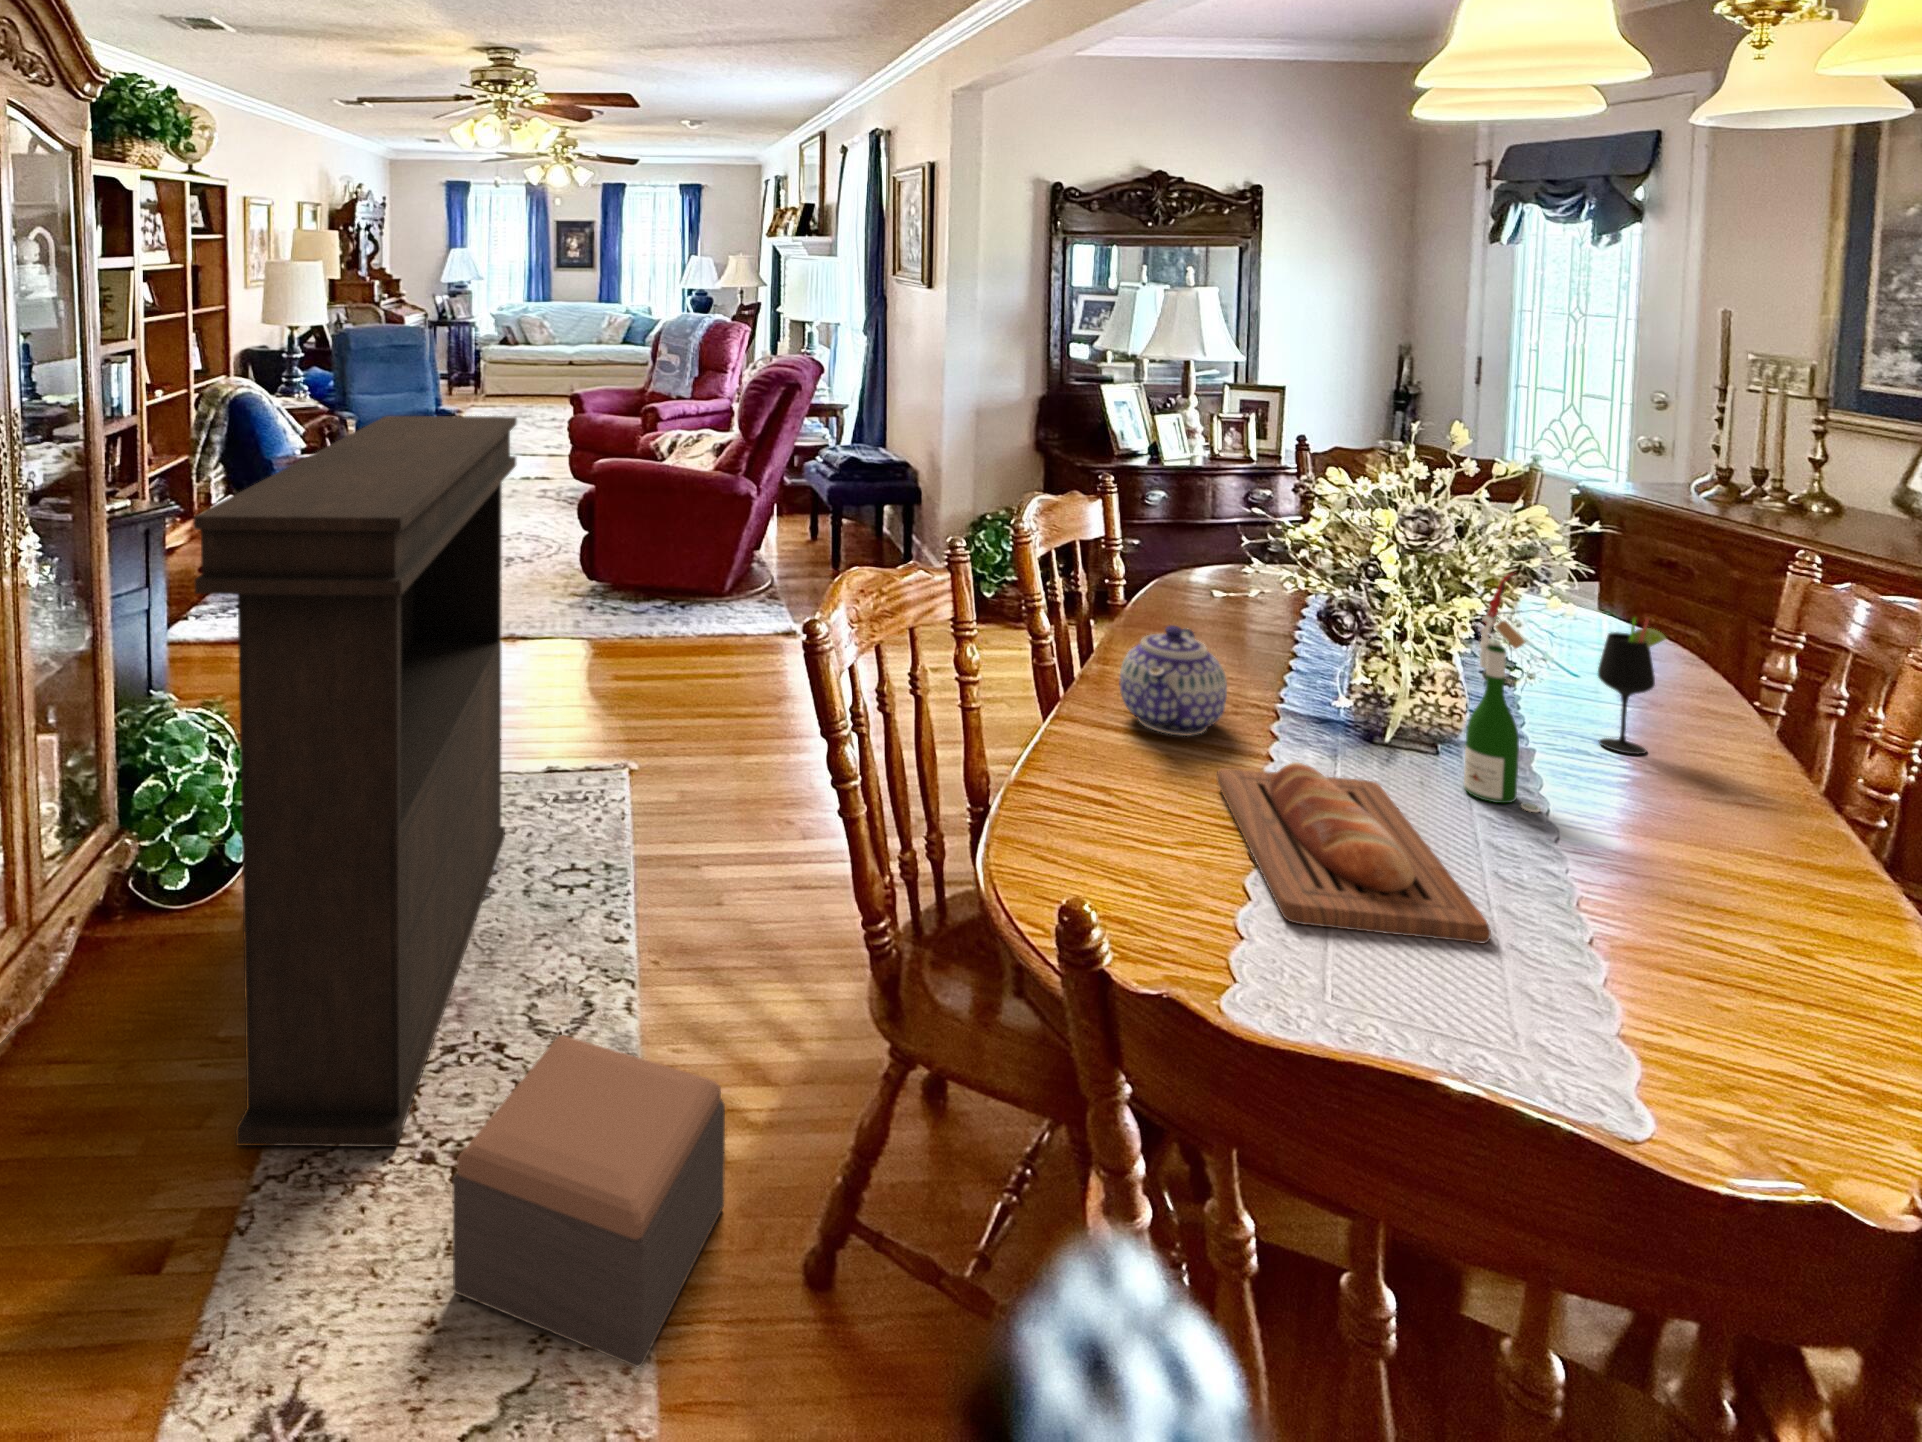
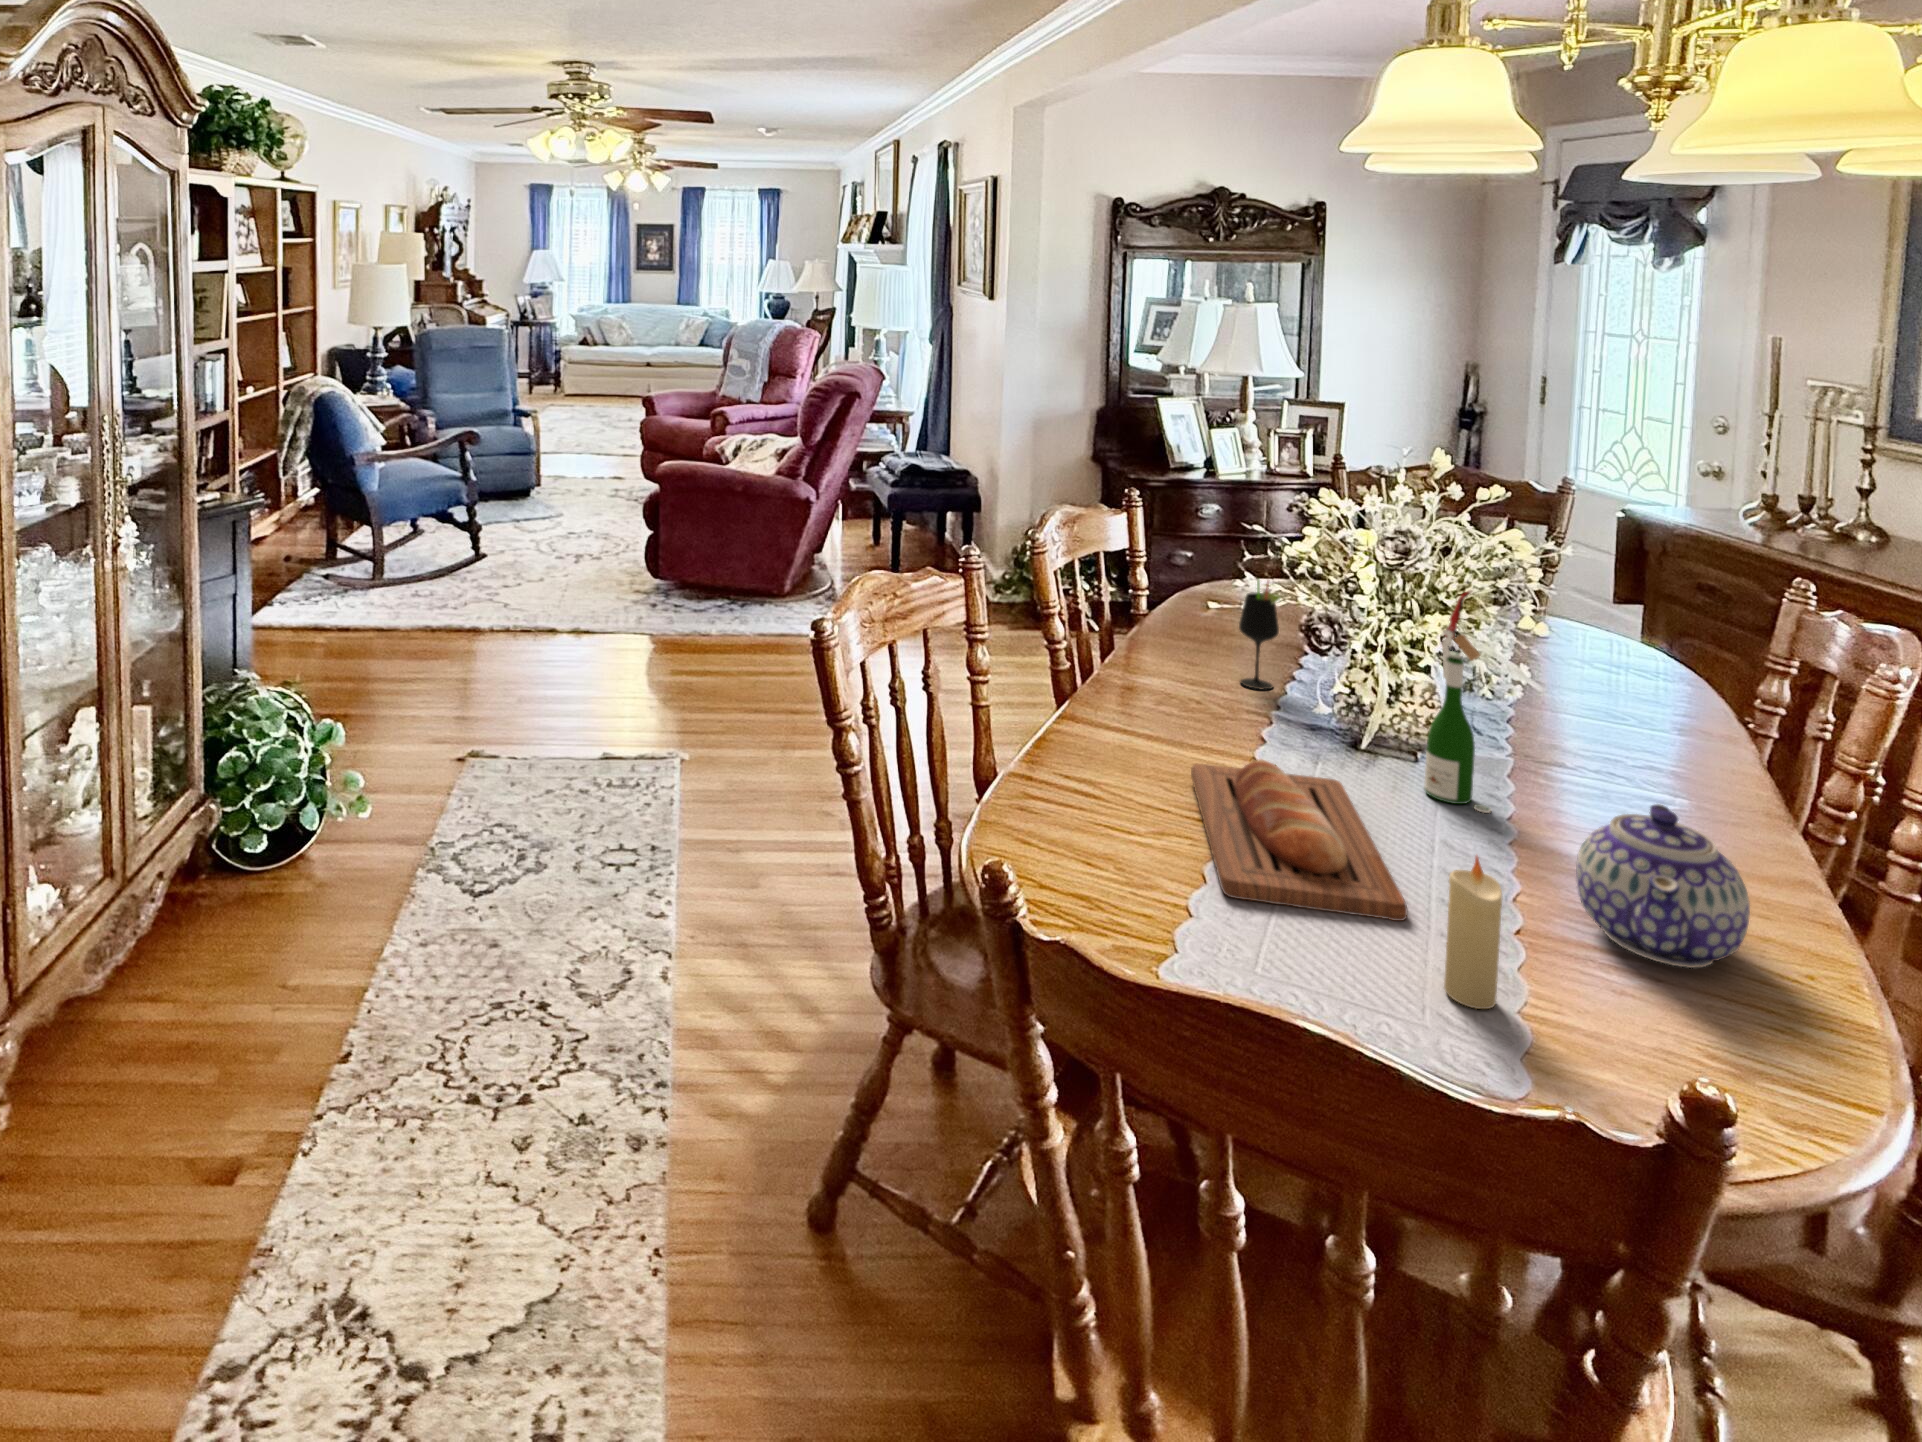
console table: present [194,416,517,1147] -> none [272,419,575,1089]
wine glass: present [1598,617,1666,754] -> present [1239,580,1281,690]
teapot: present [1120,625,1227,736] -> present [1576,804,1750,968]
candle: none [1556,873,1625,1049] -> present [1444,856,1502,1009]
footstool: present [452,1035,725,1367] -> none [491,993,742,1285]

